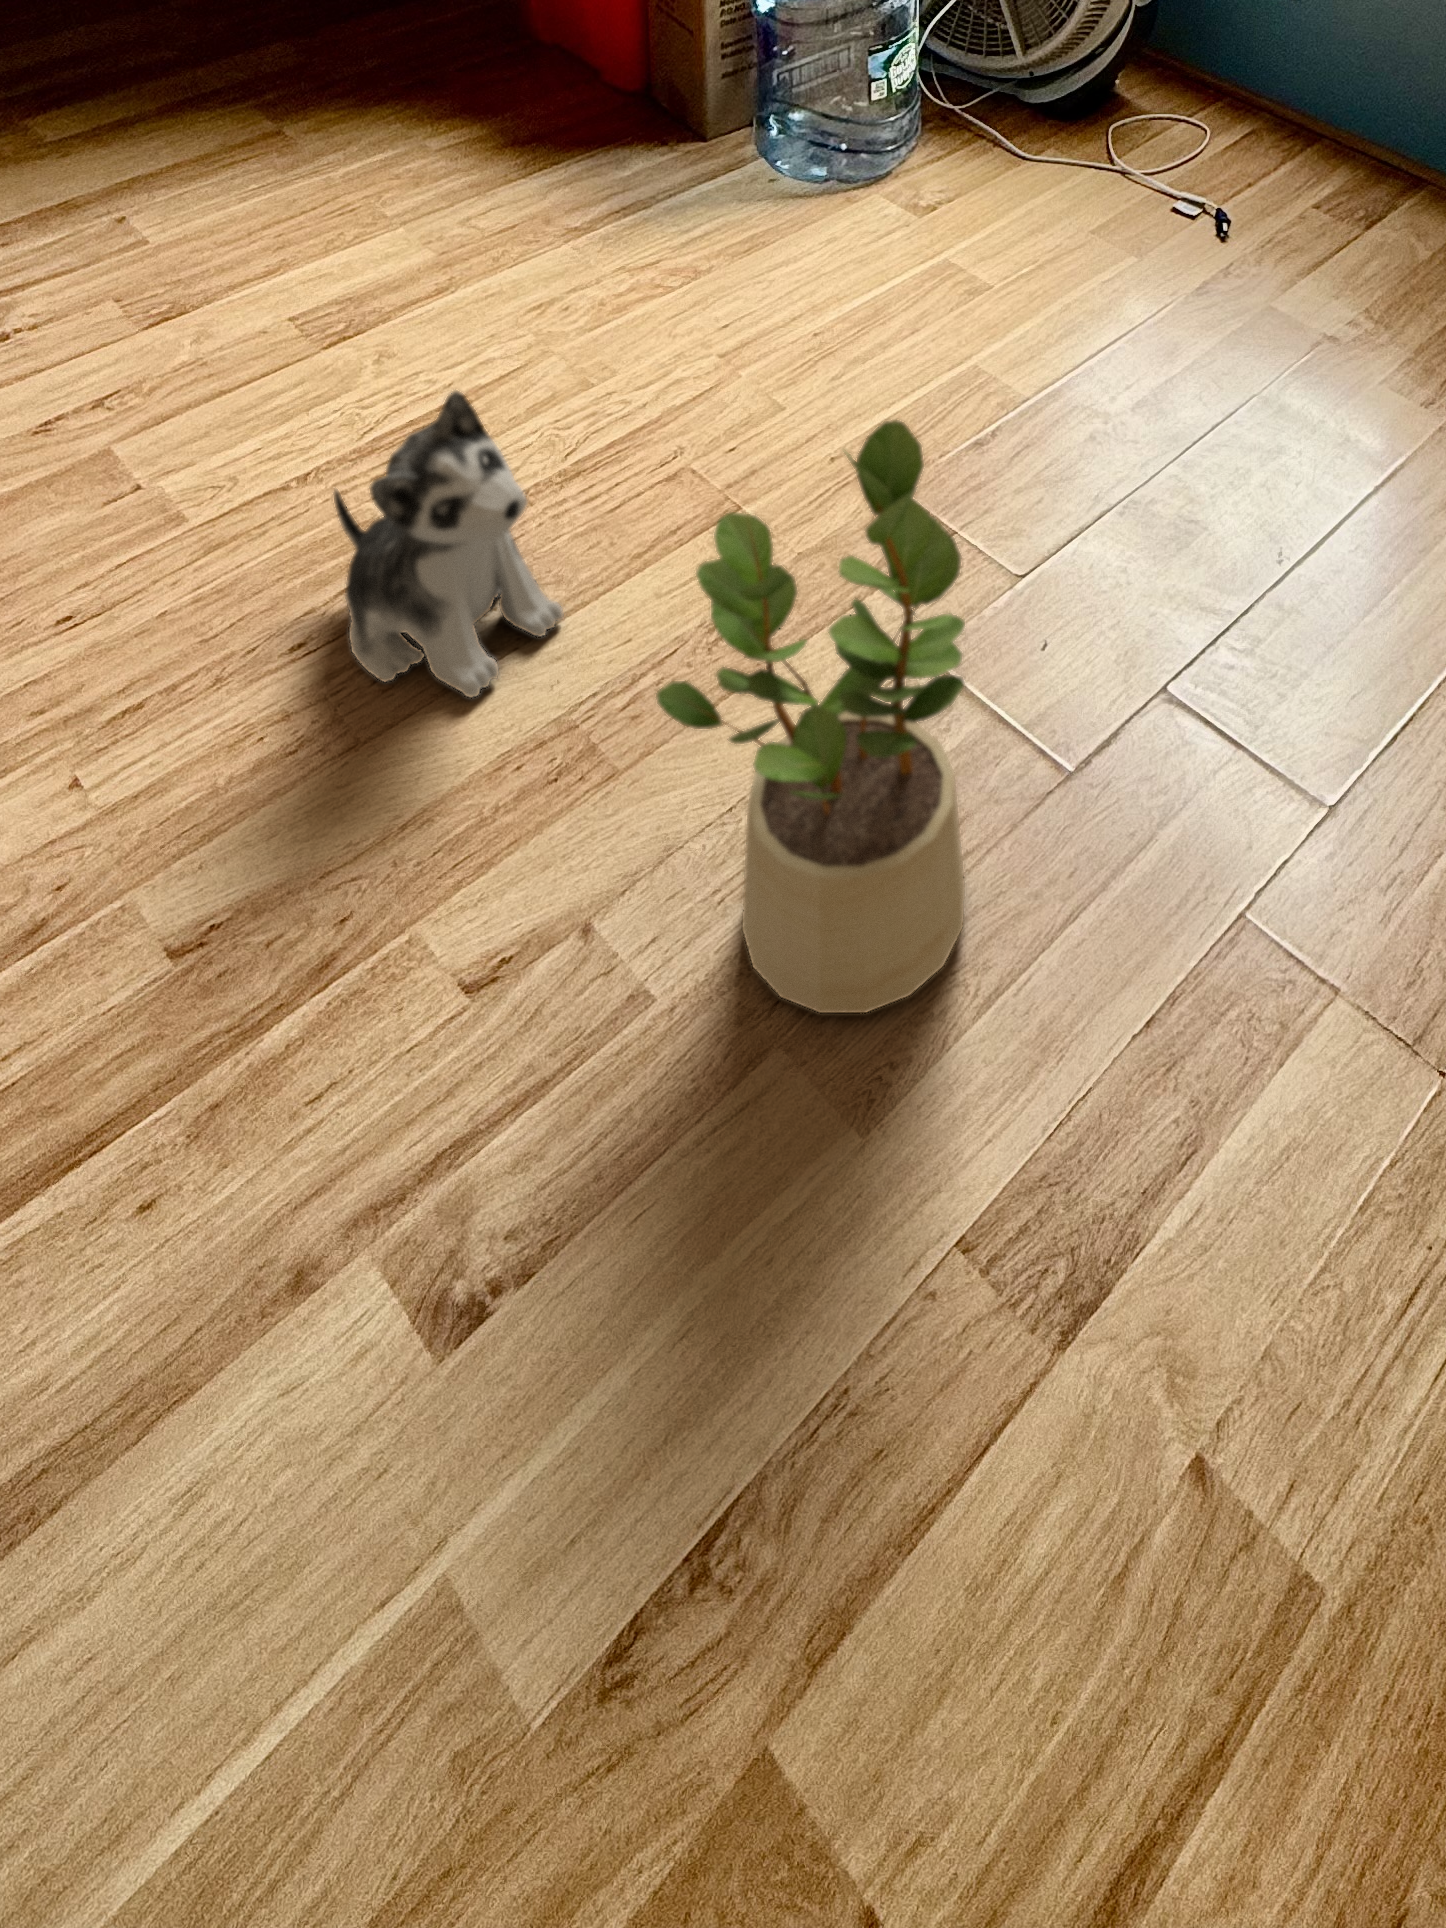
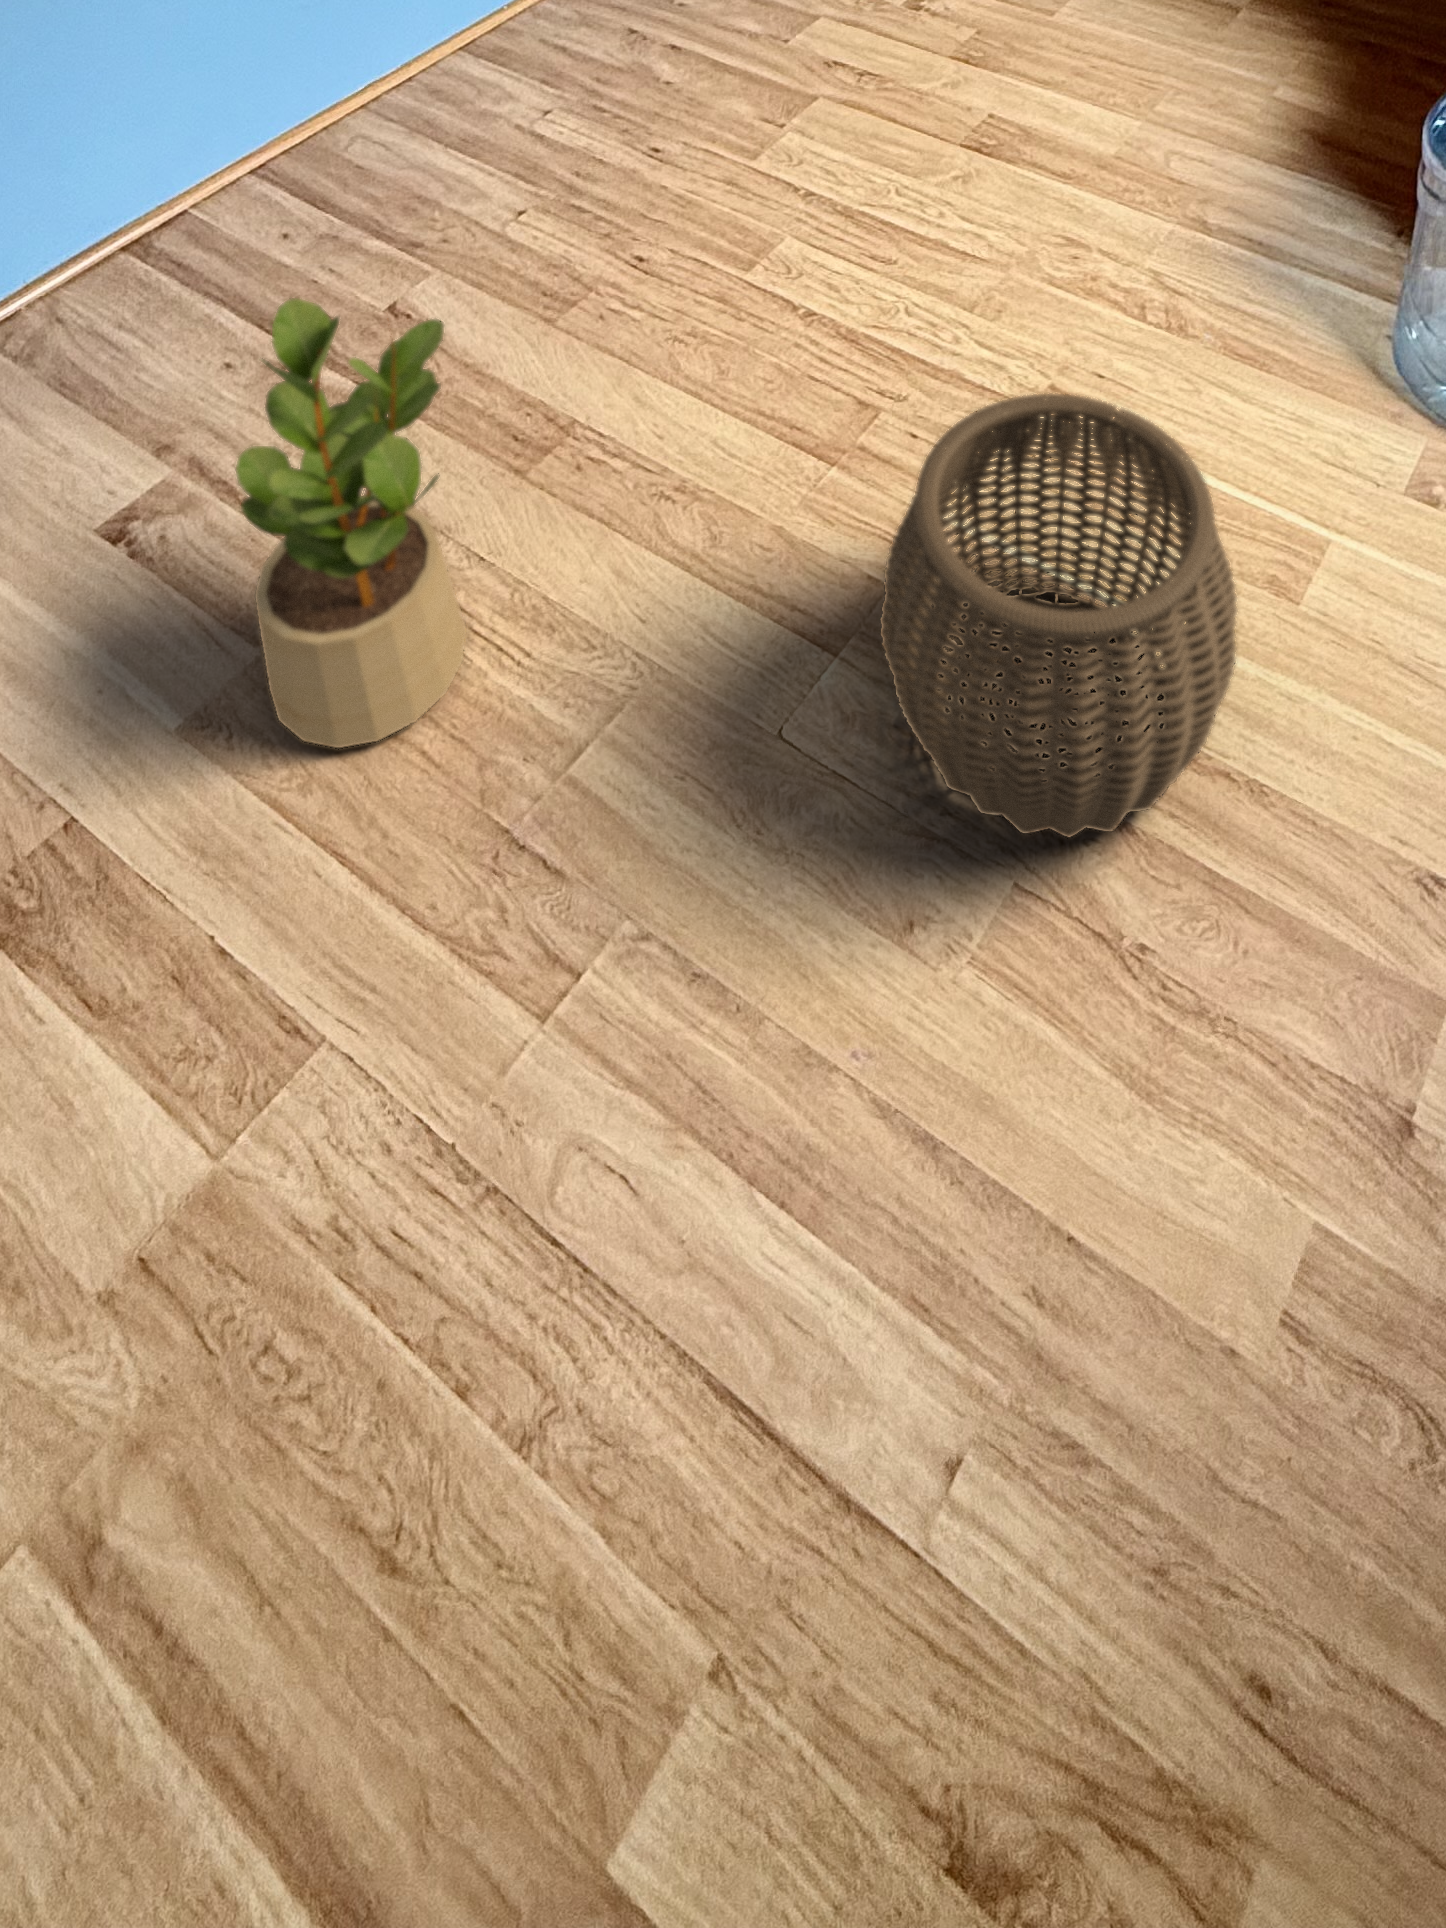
woven basket: none [924,177,1202,497] -> present [880,394,1237,838]
plush toy: present [334,391,563,697] -> none [585,154,743,377]

